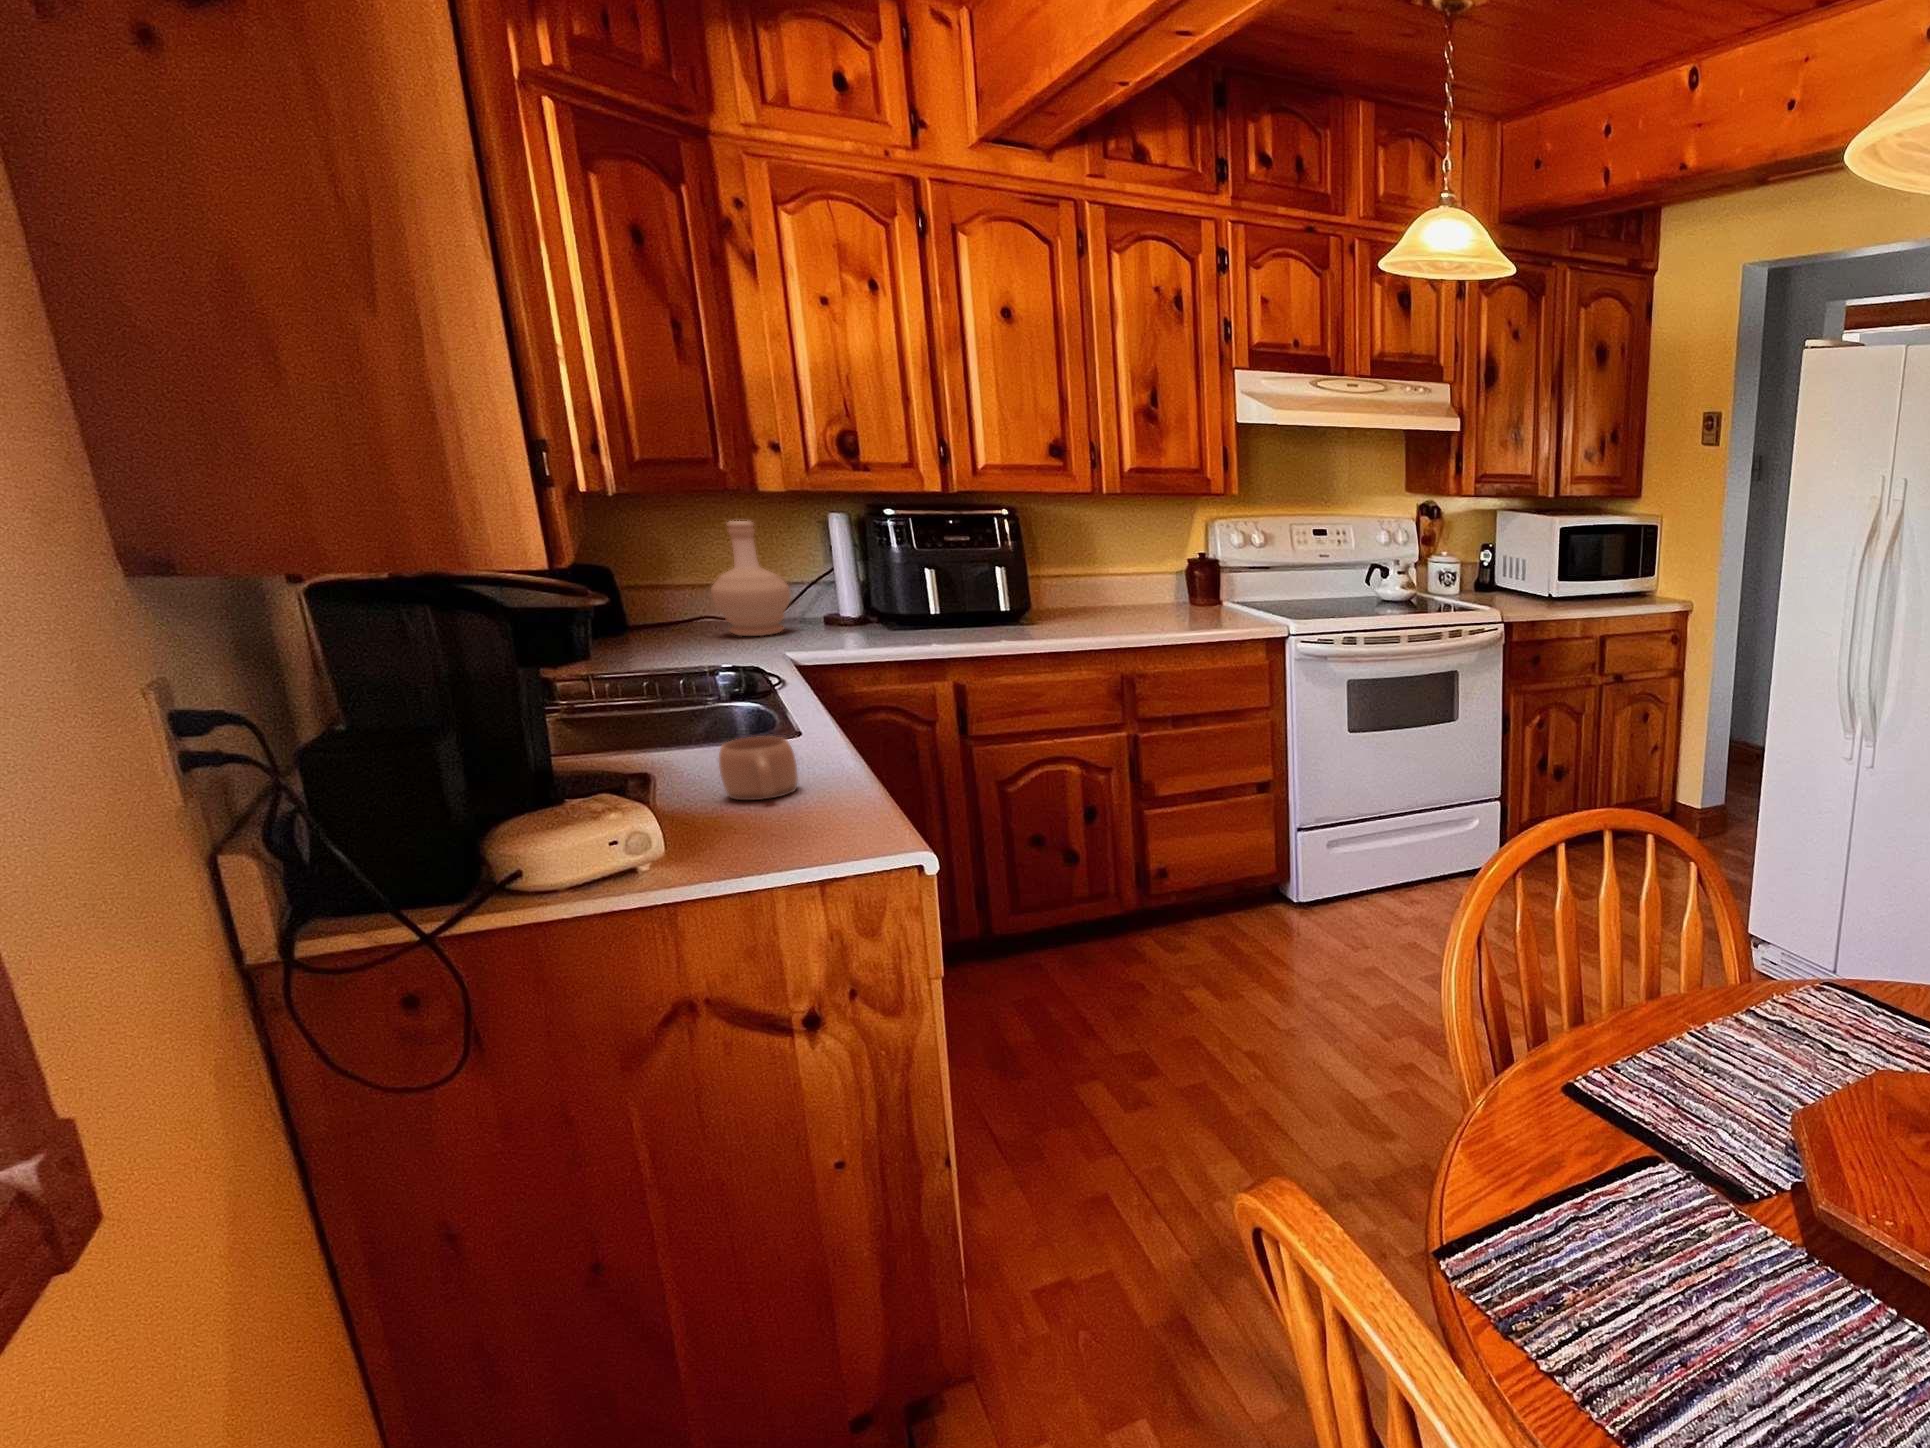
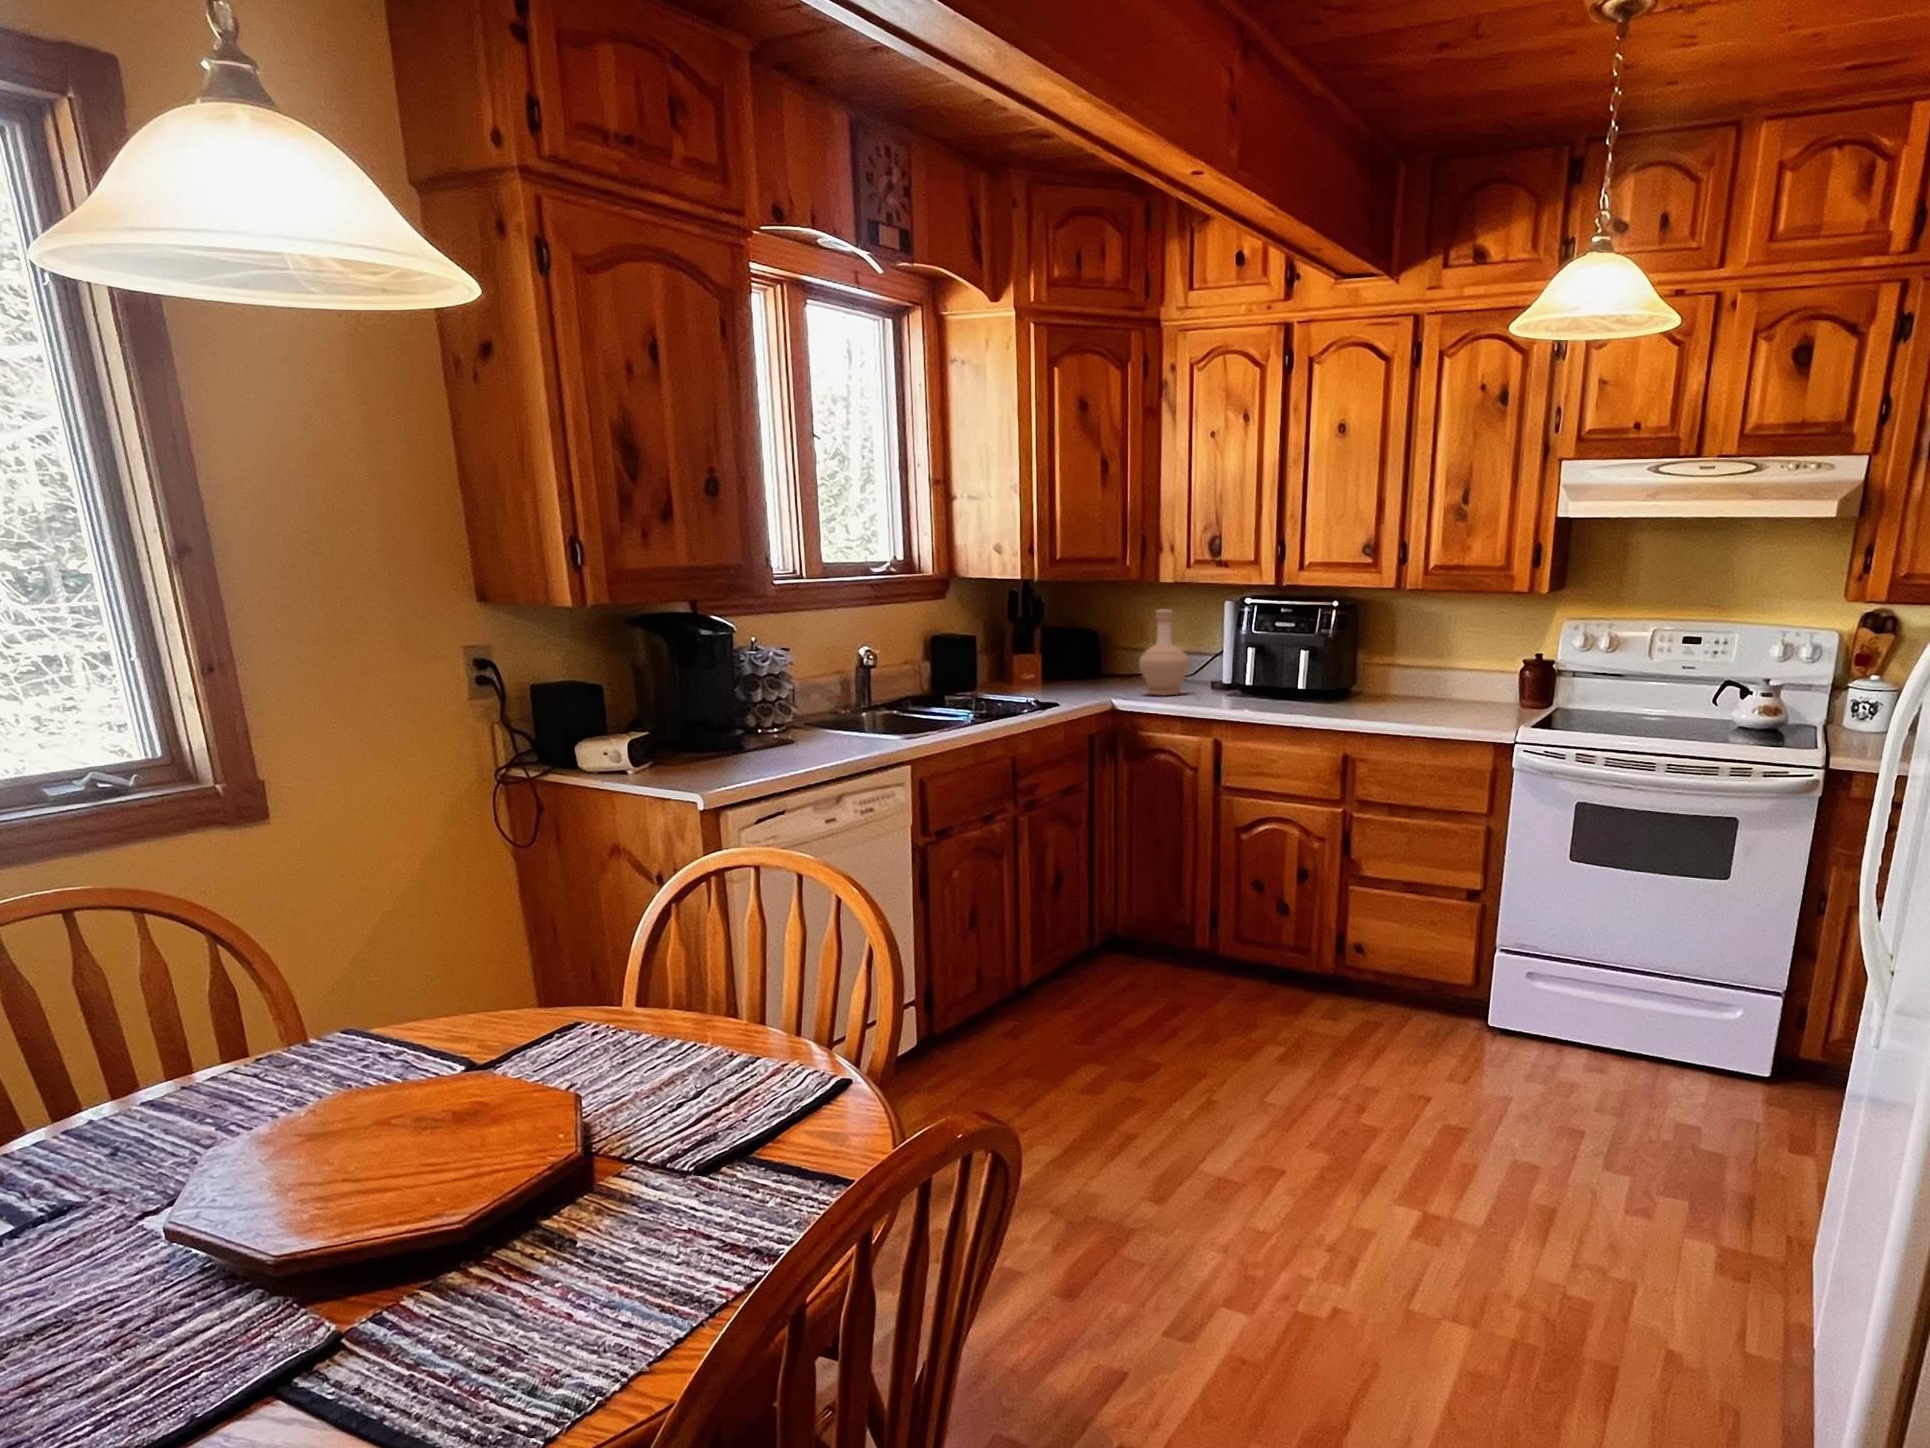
mug: present [719,736,798,800] -> none [779,724,824,761]

